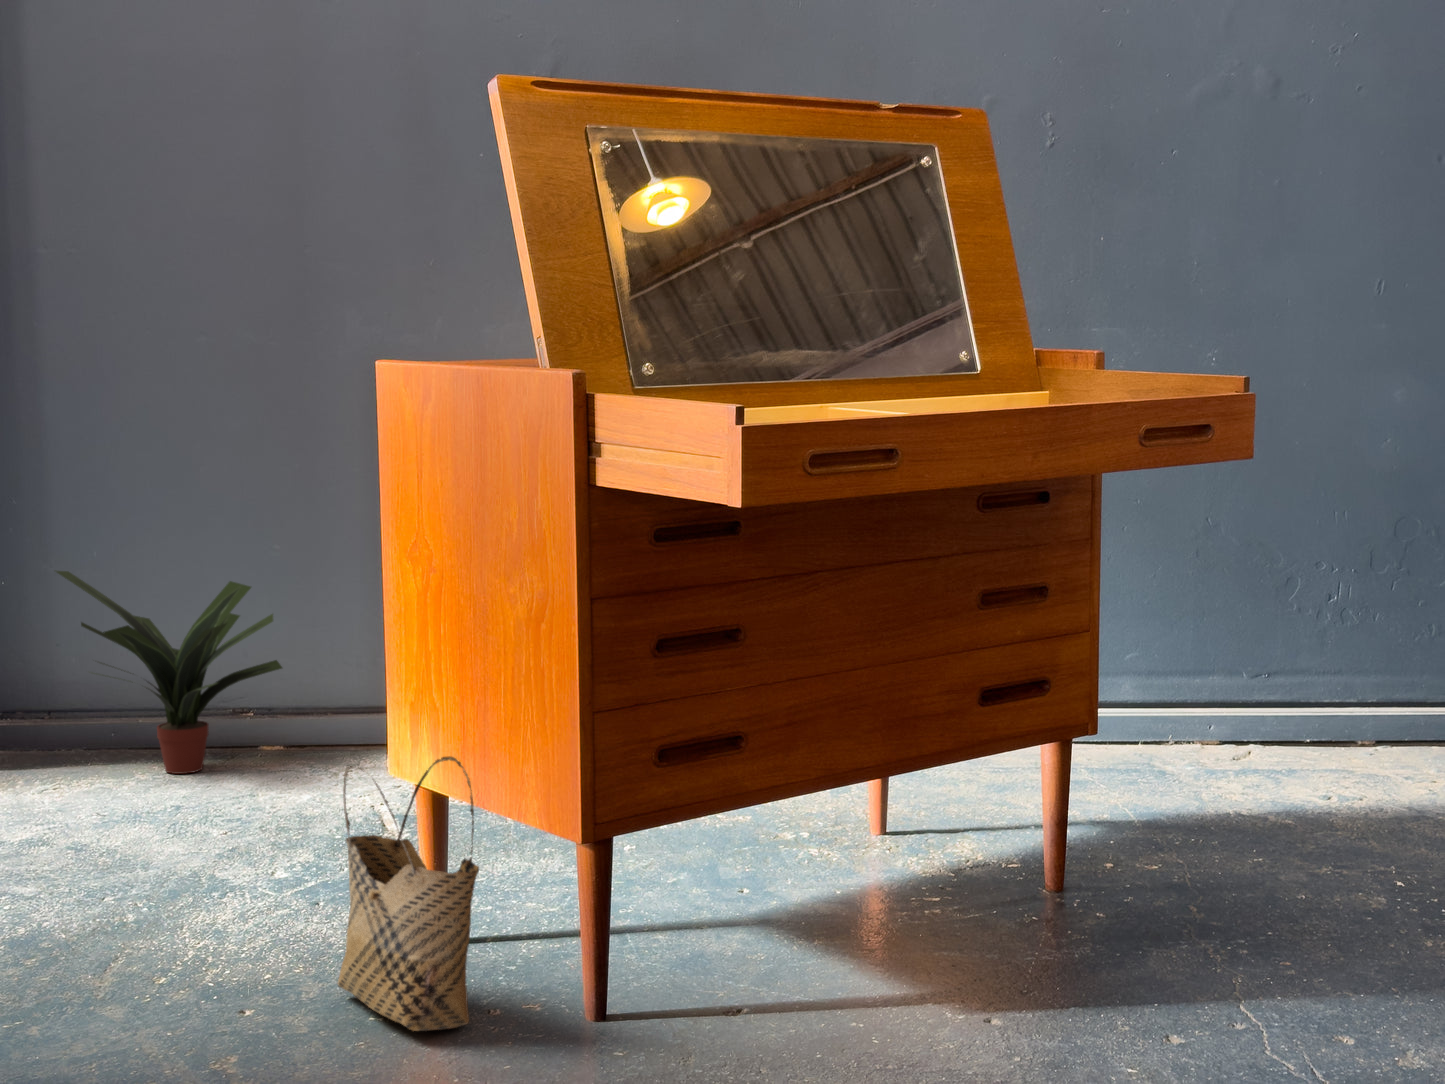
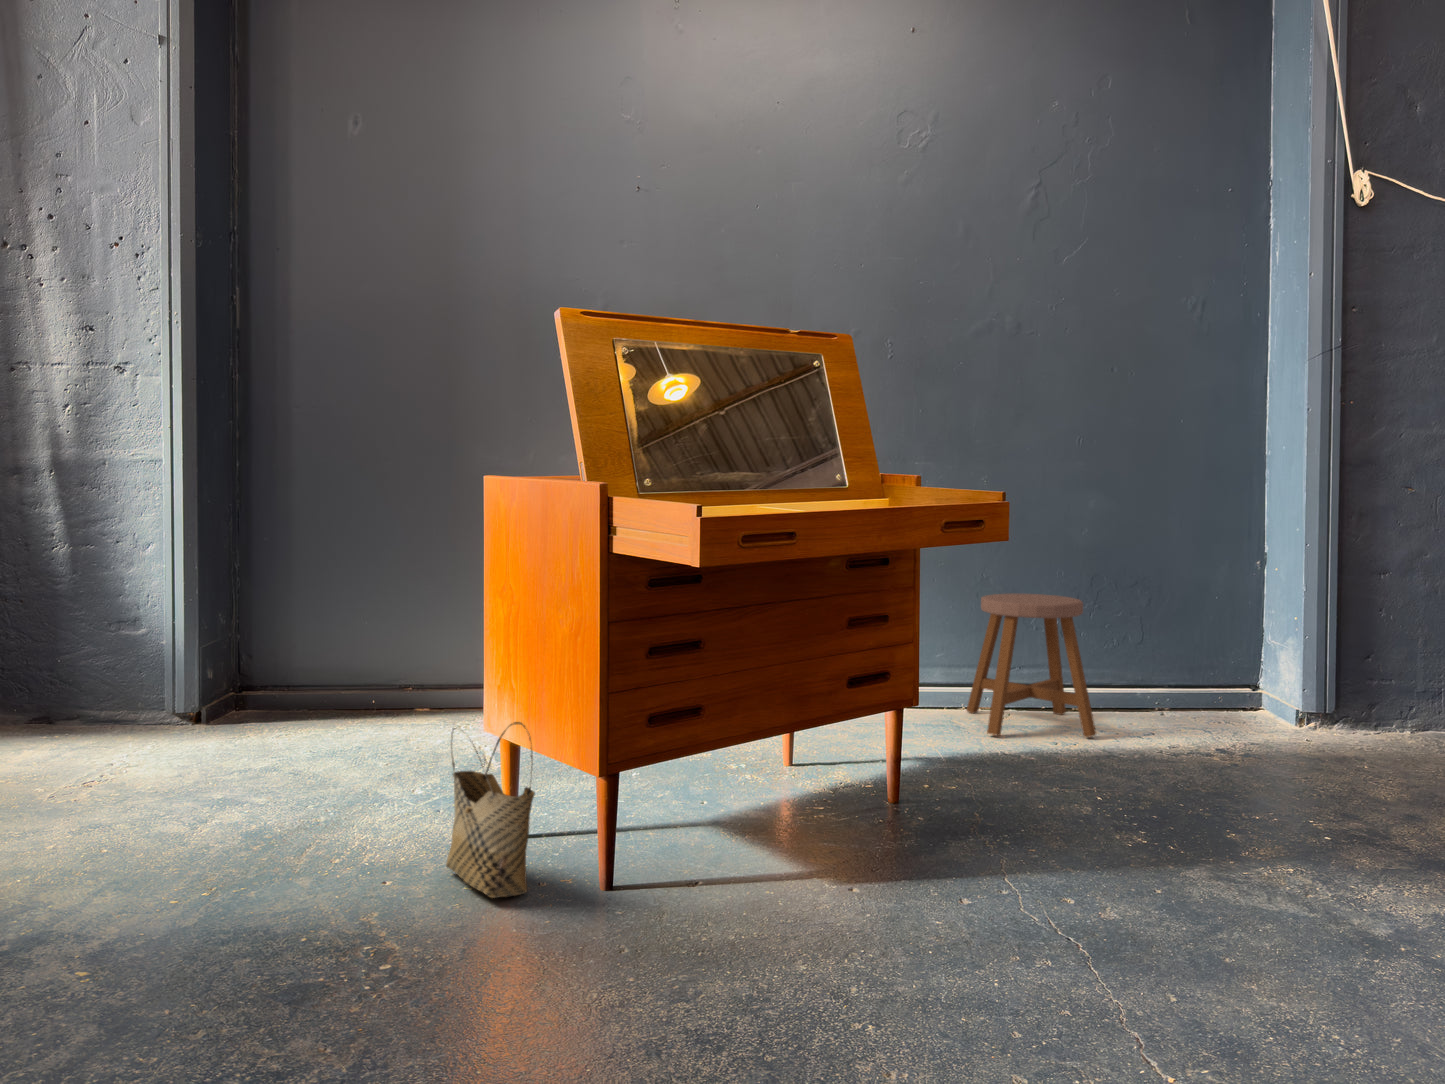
stool: none [1179,548,1397,787] -> present [967,594,1096,737]
potted plant: present [56,571,282,774] -> none [290,602,429,726]

